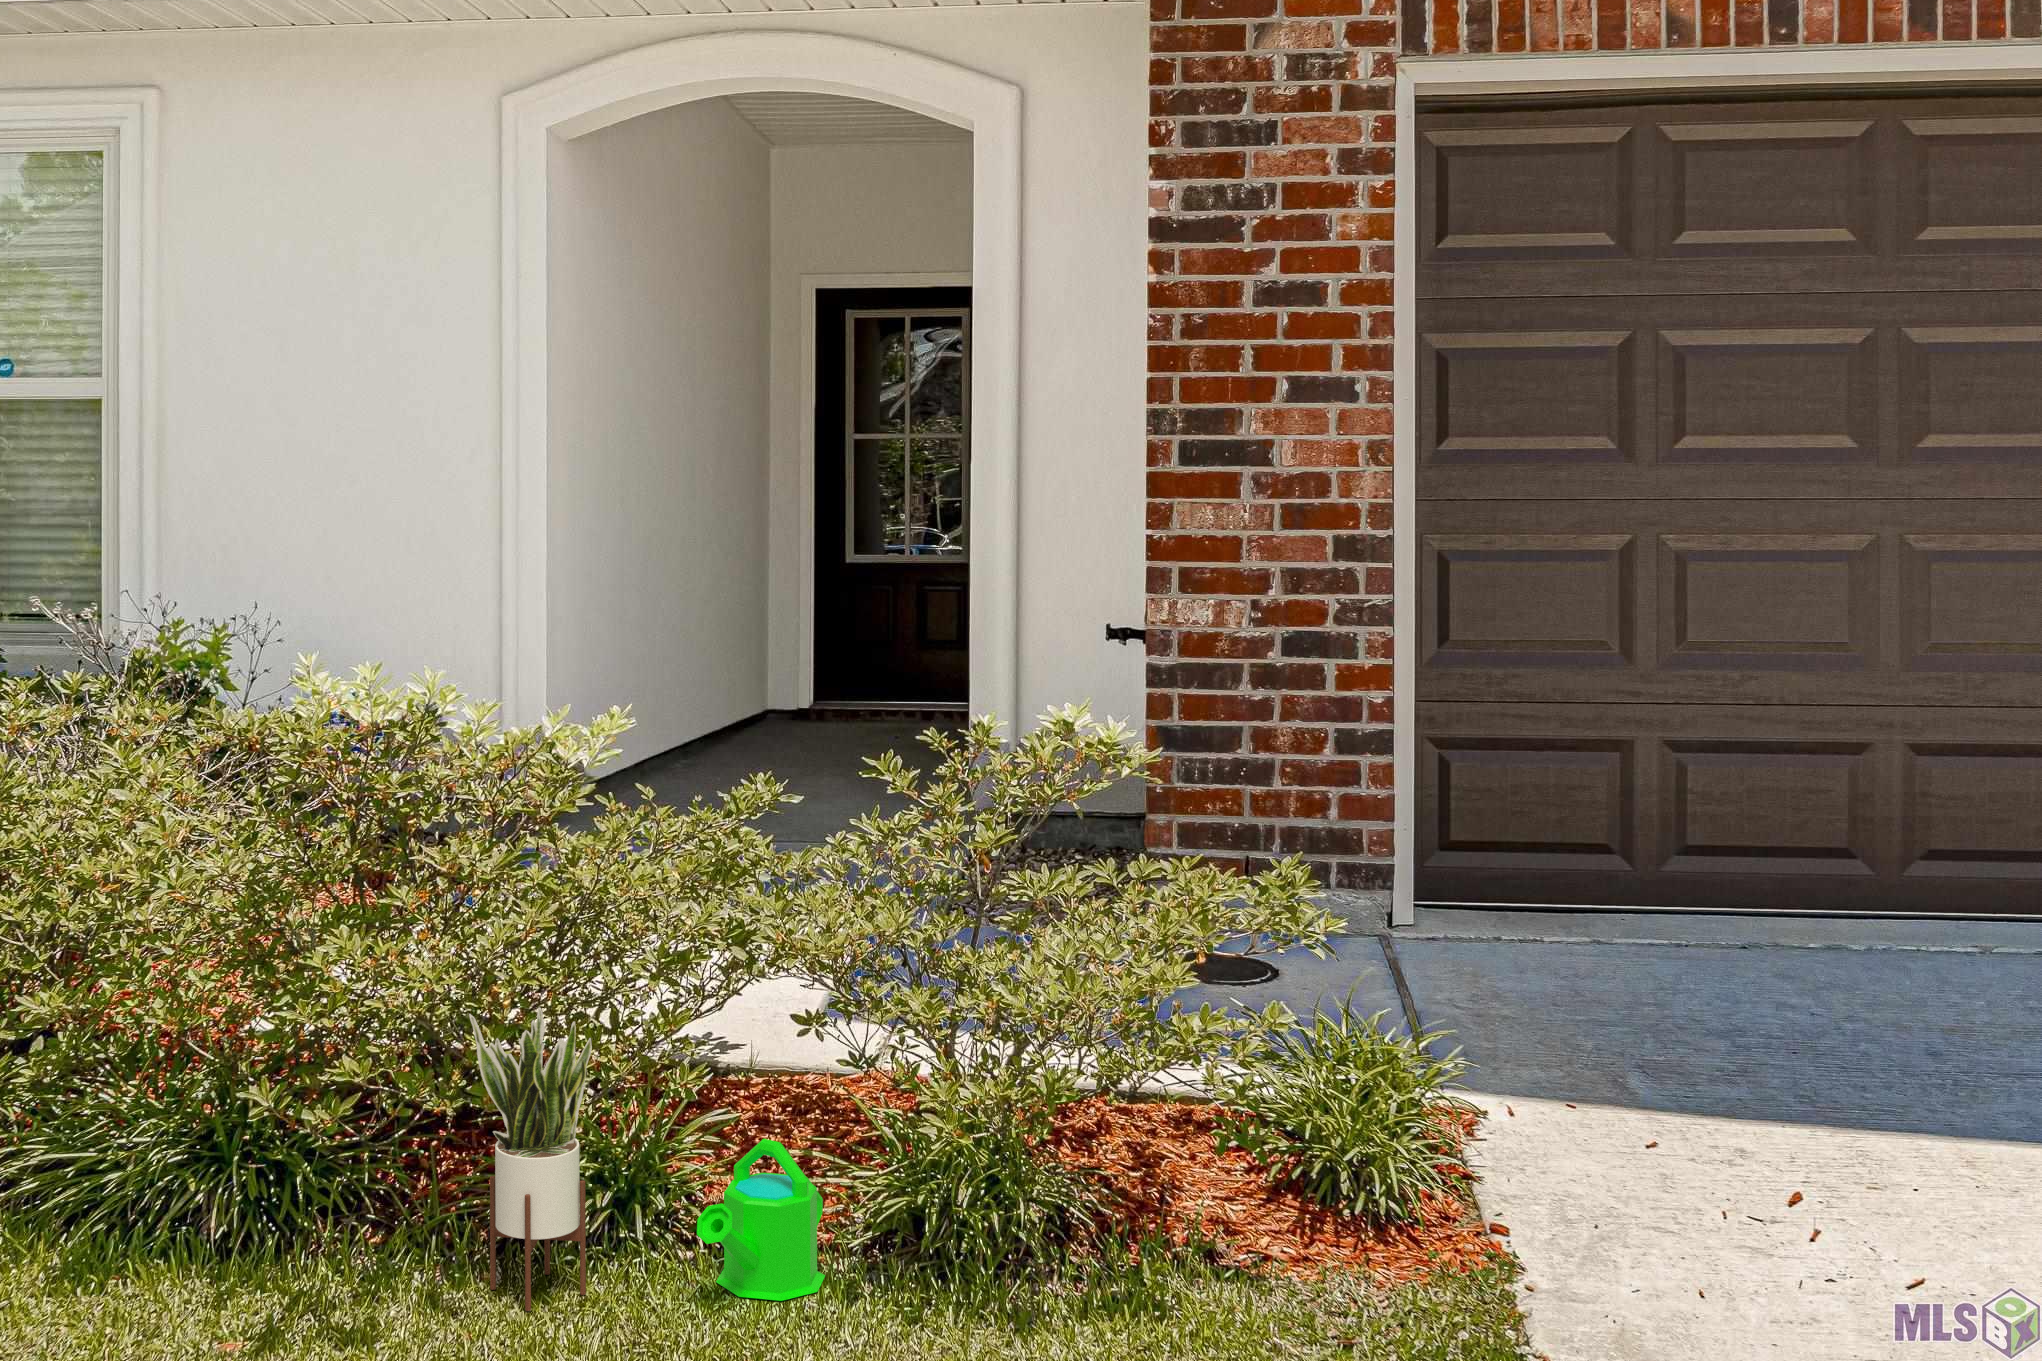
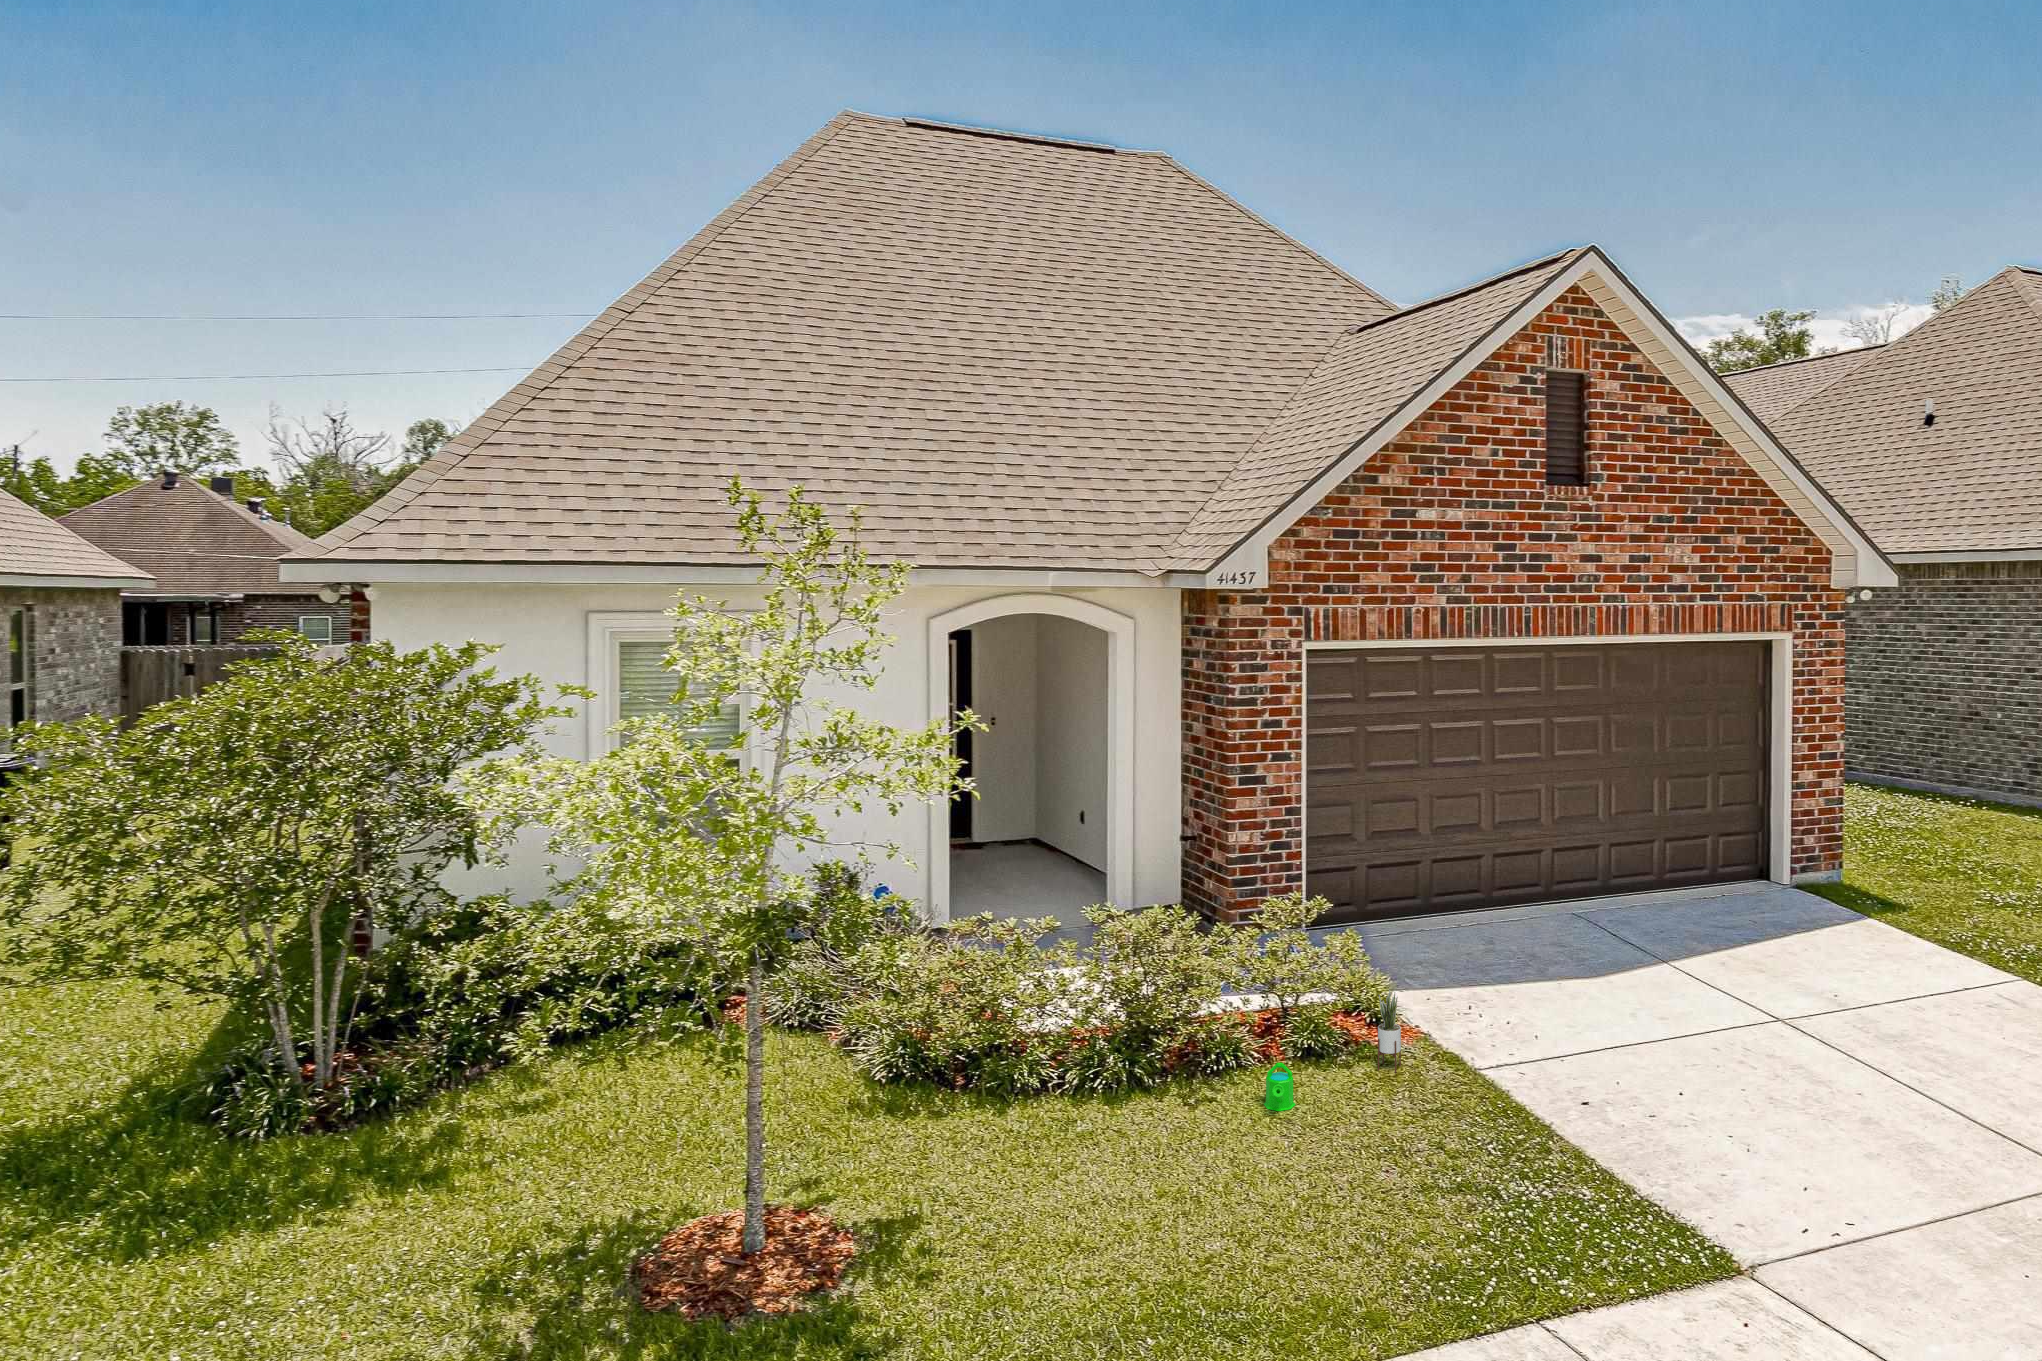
potted plant: present [469,1007,592,1311] -> present [1378,990,1401,1073]

